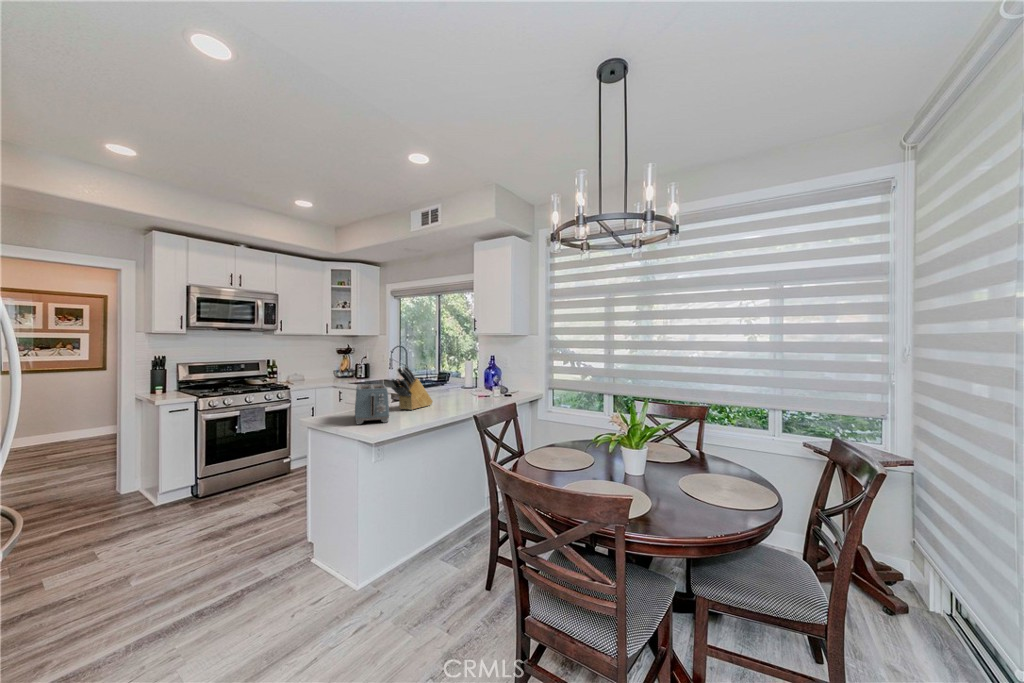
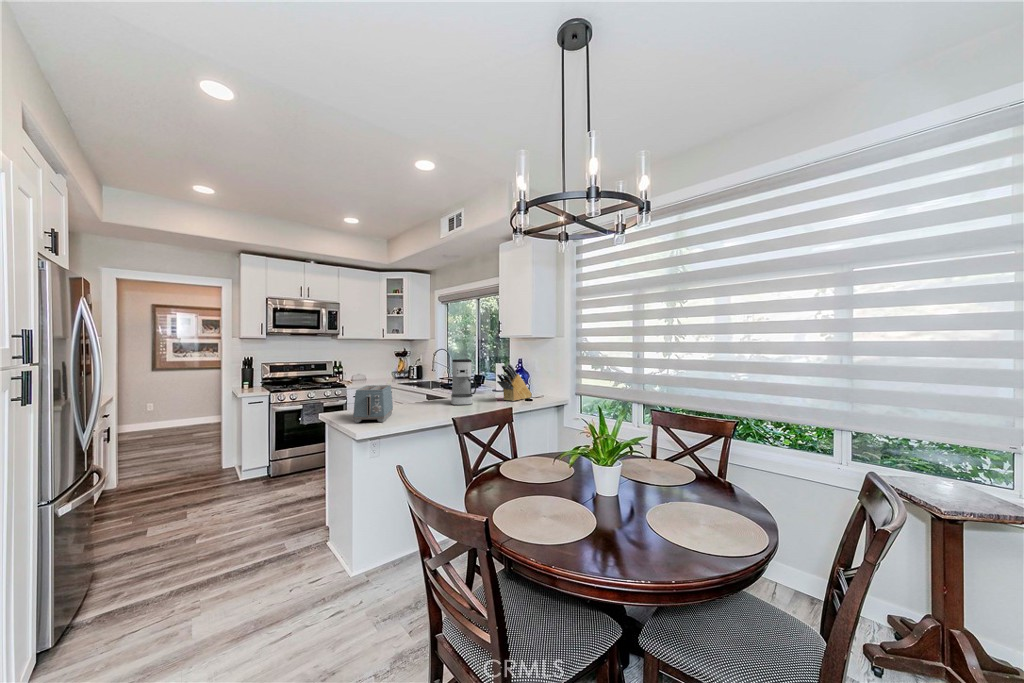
coffee maker: none [433,357,461,403] -> present [451,359,477,405]
knife block: present [391,366,433,410] -> present [497,364,532,401]

